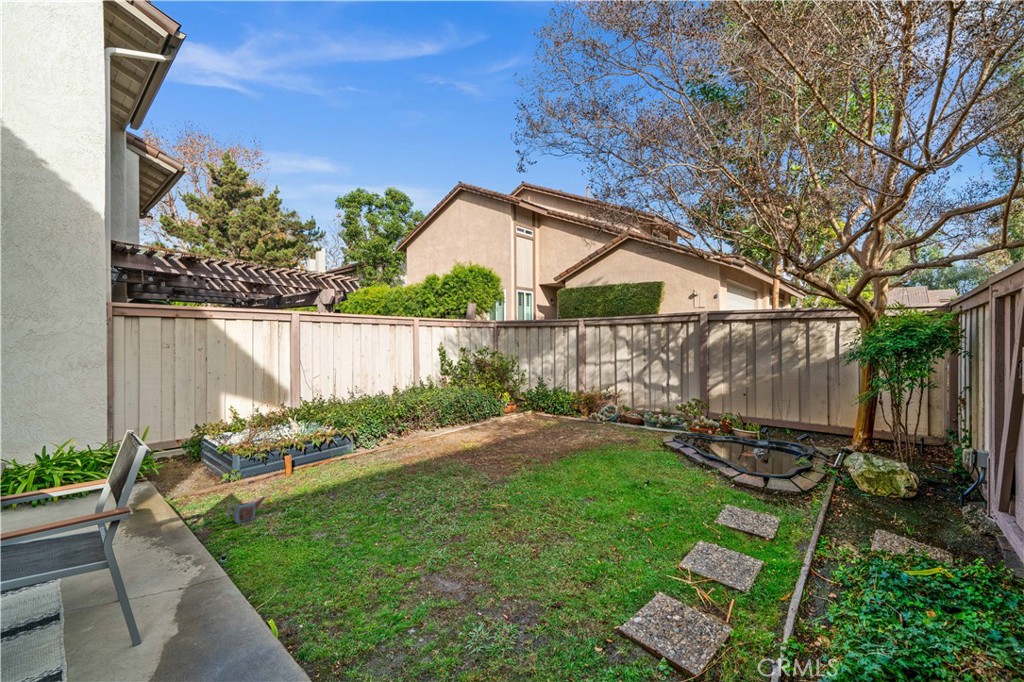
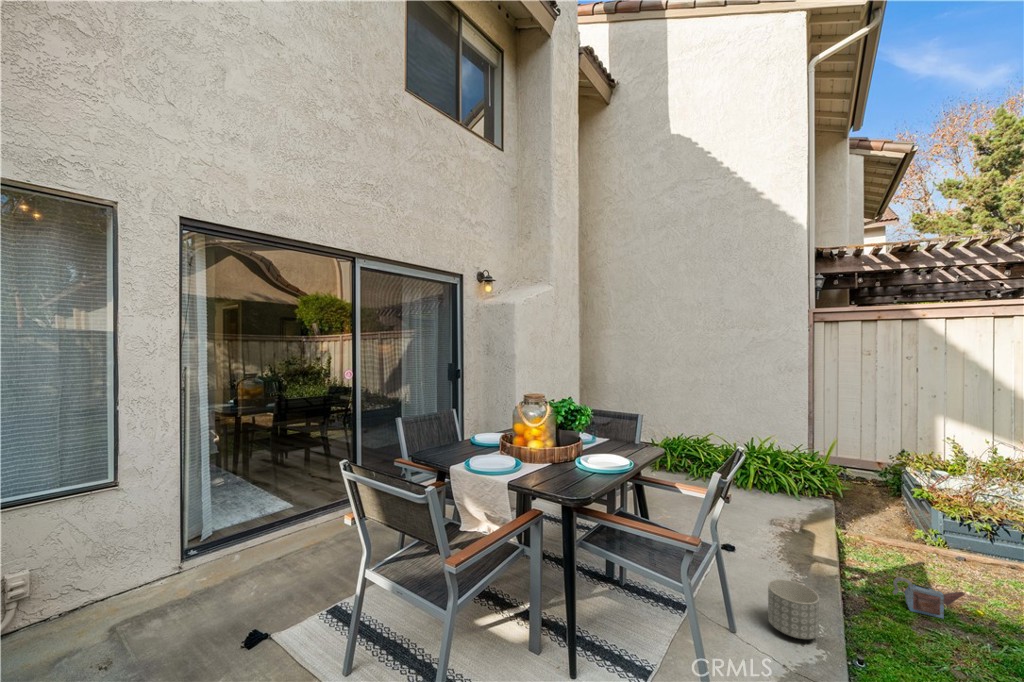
planter: none [157,533,200,577] -> present [768,579,819,639]

